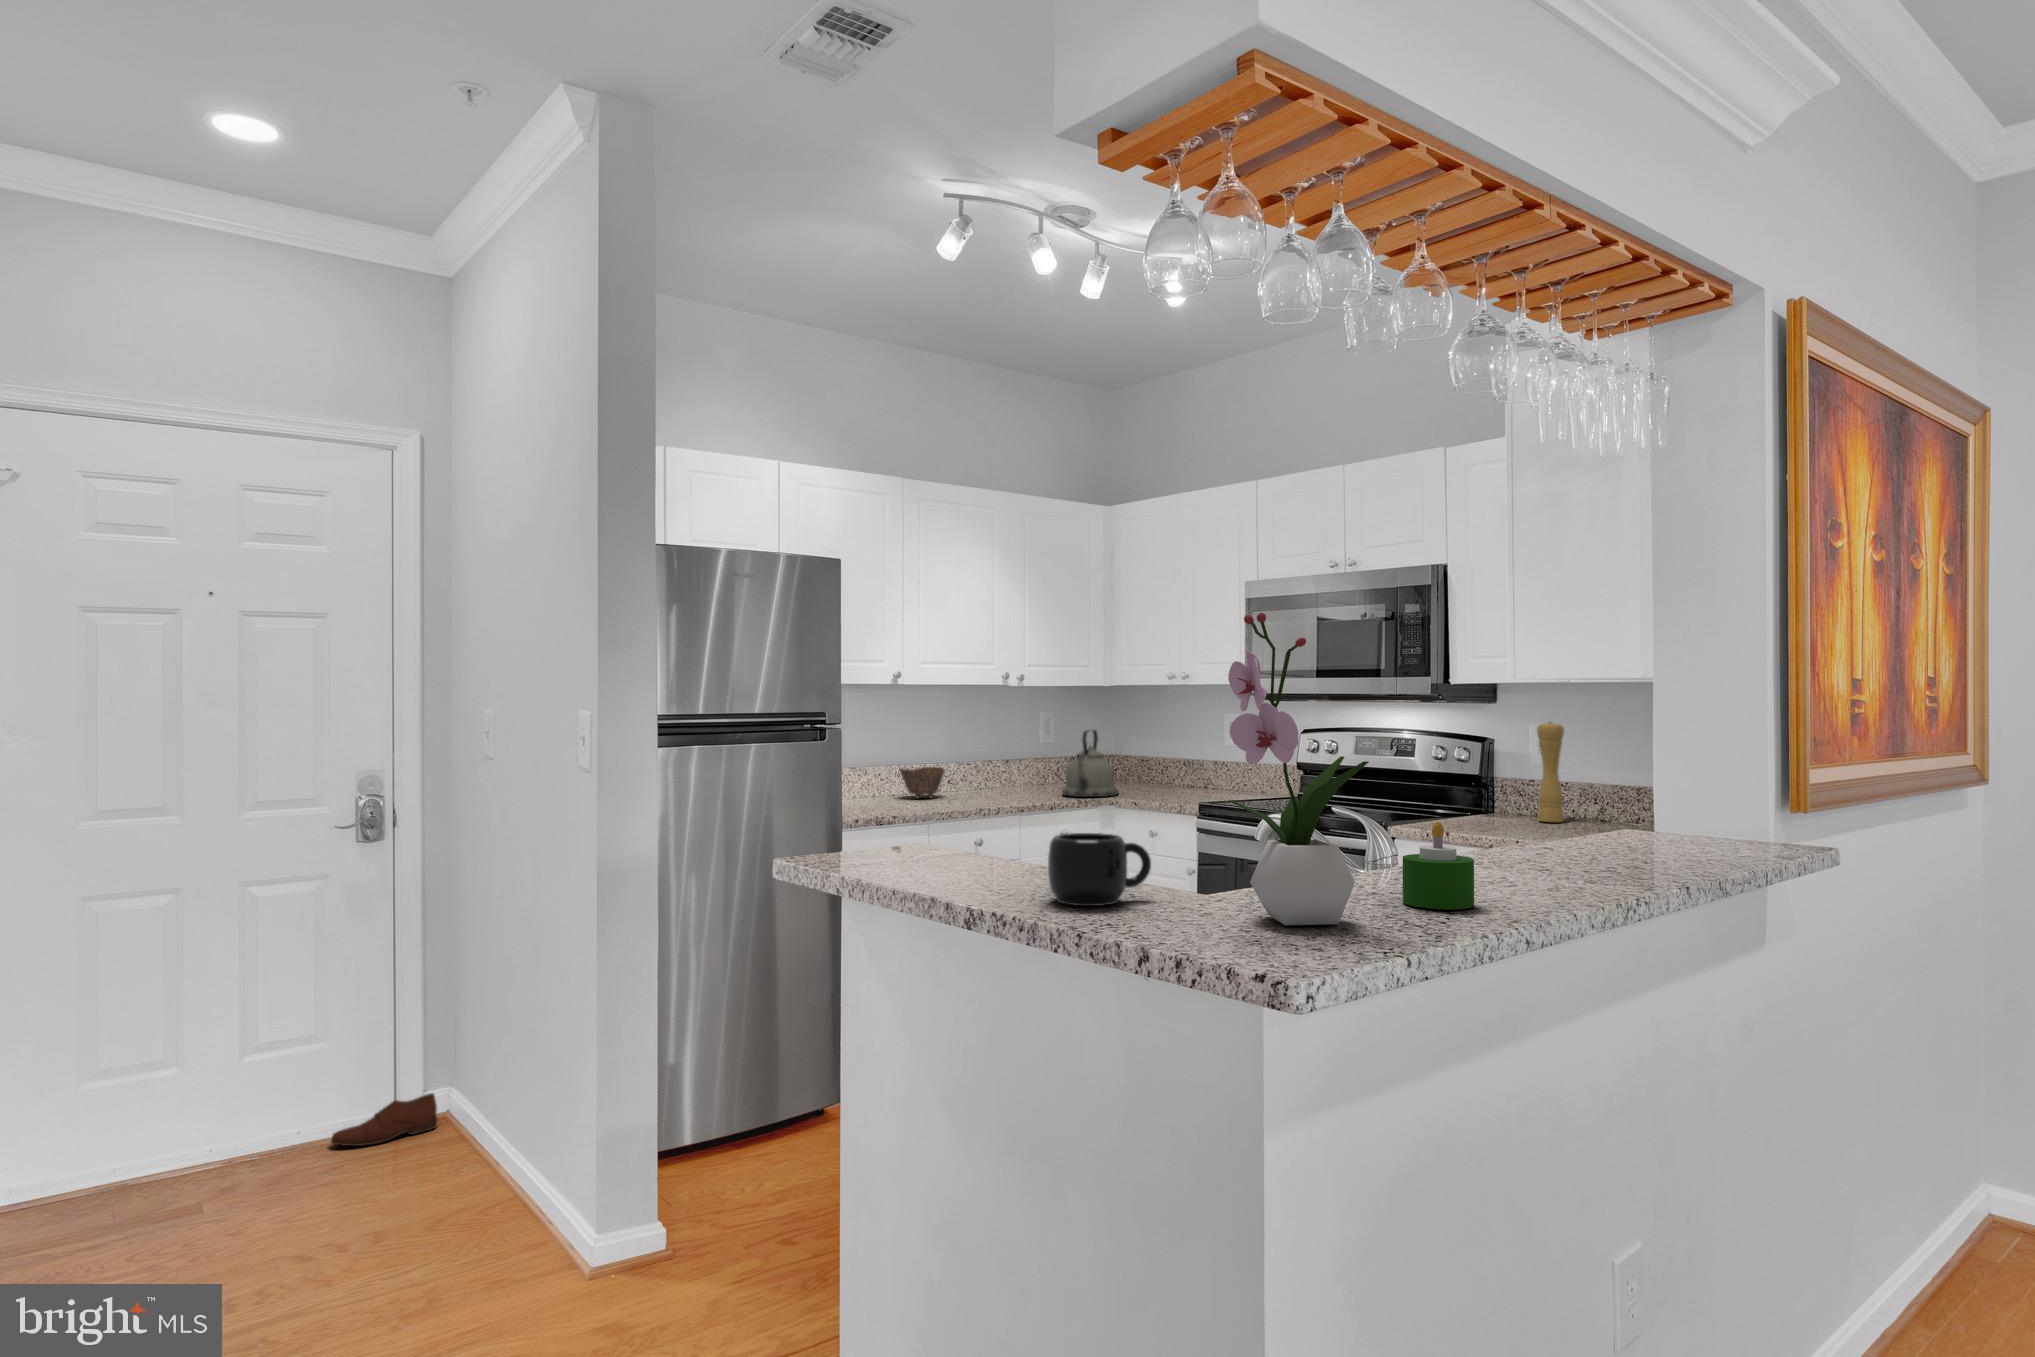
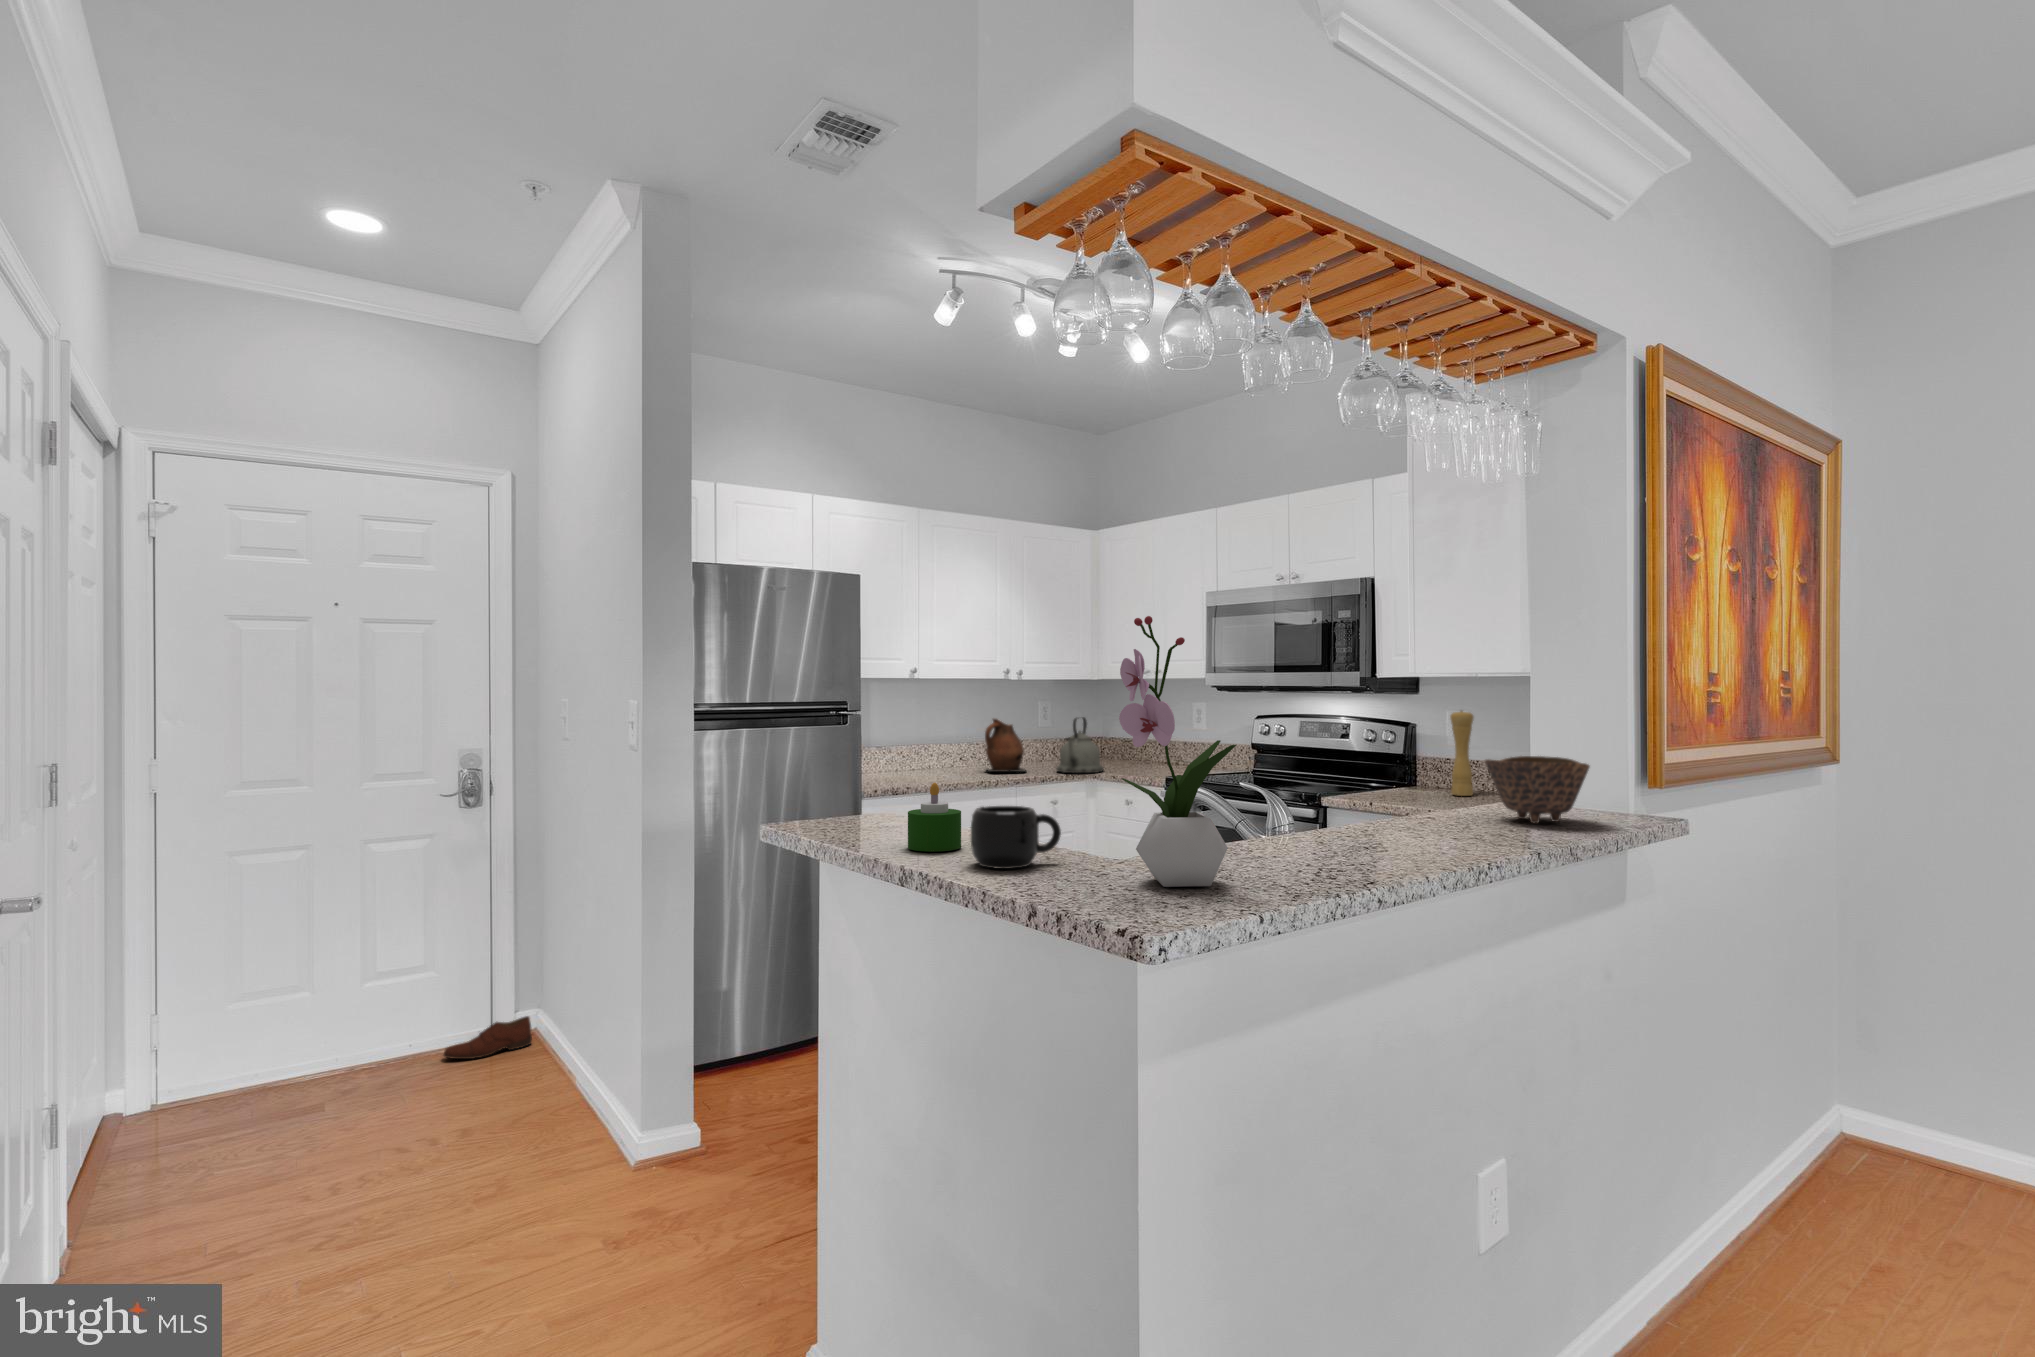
ceramic pitcher: none [973,731,1027,797] -> present [985,719,1026,772]
bowl: present [899,767,945,799] -> present [1485,756,1590,823]
candle: present [1403,821,1474,909] -> present [908,783,961,852]

